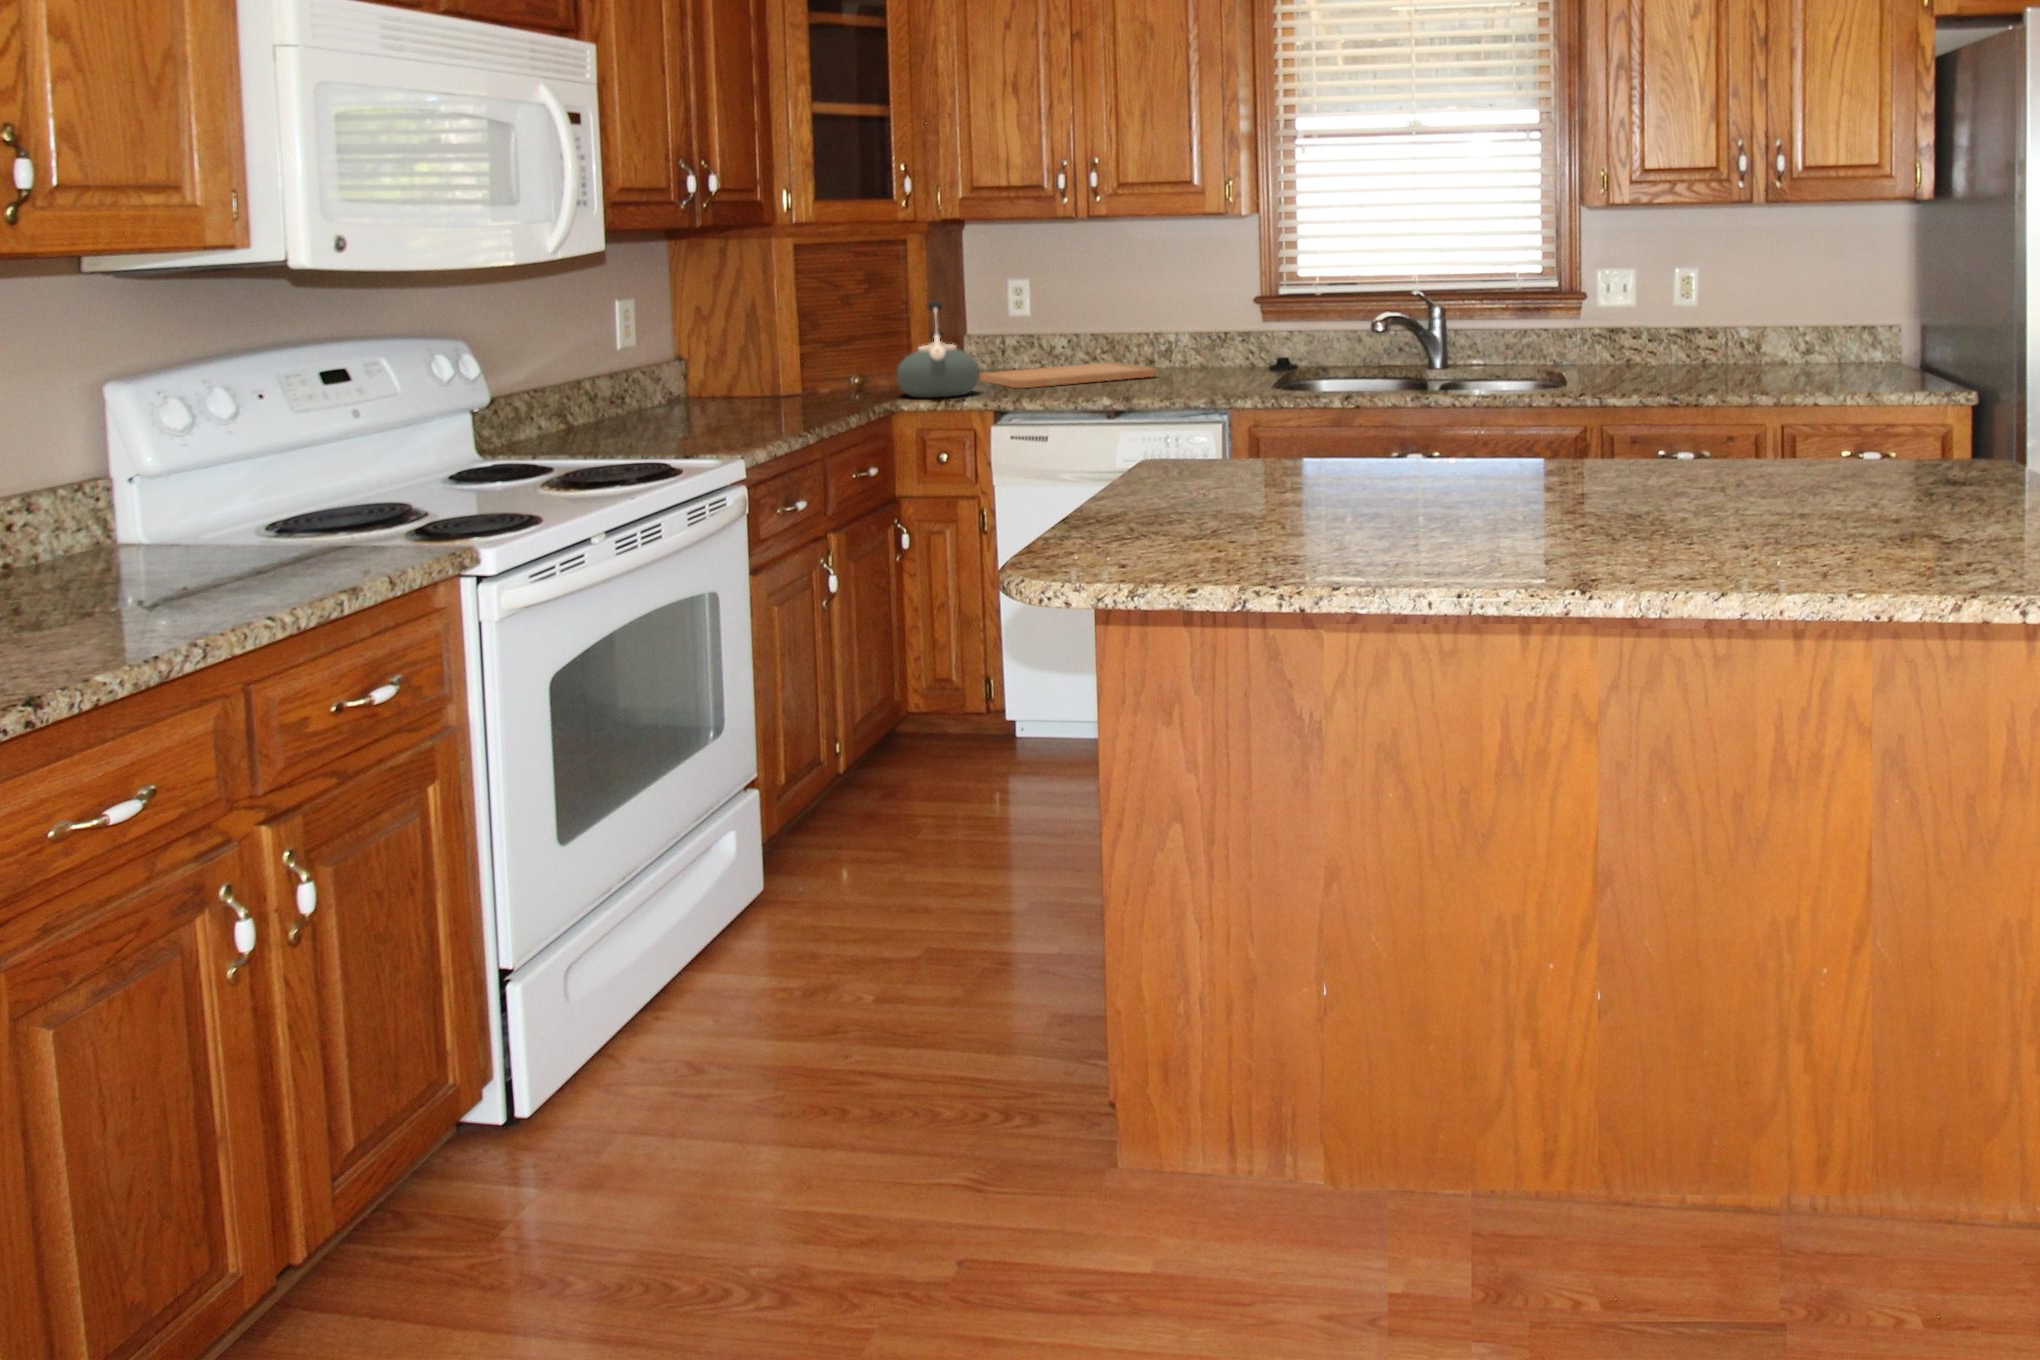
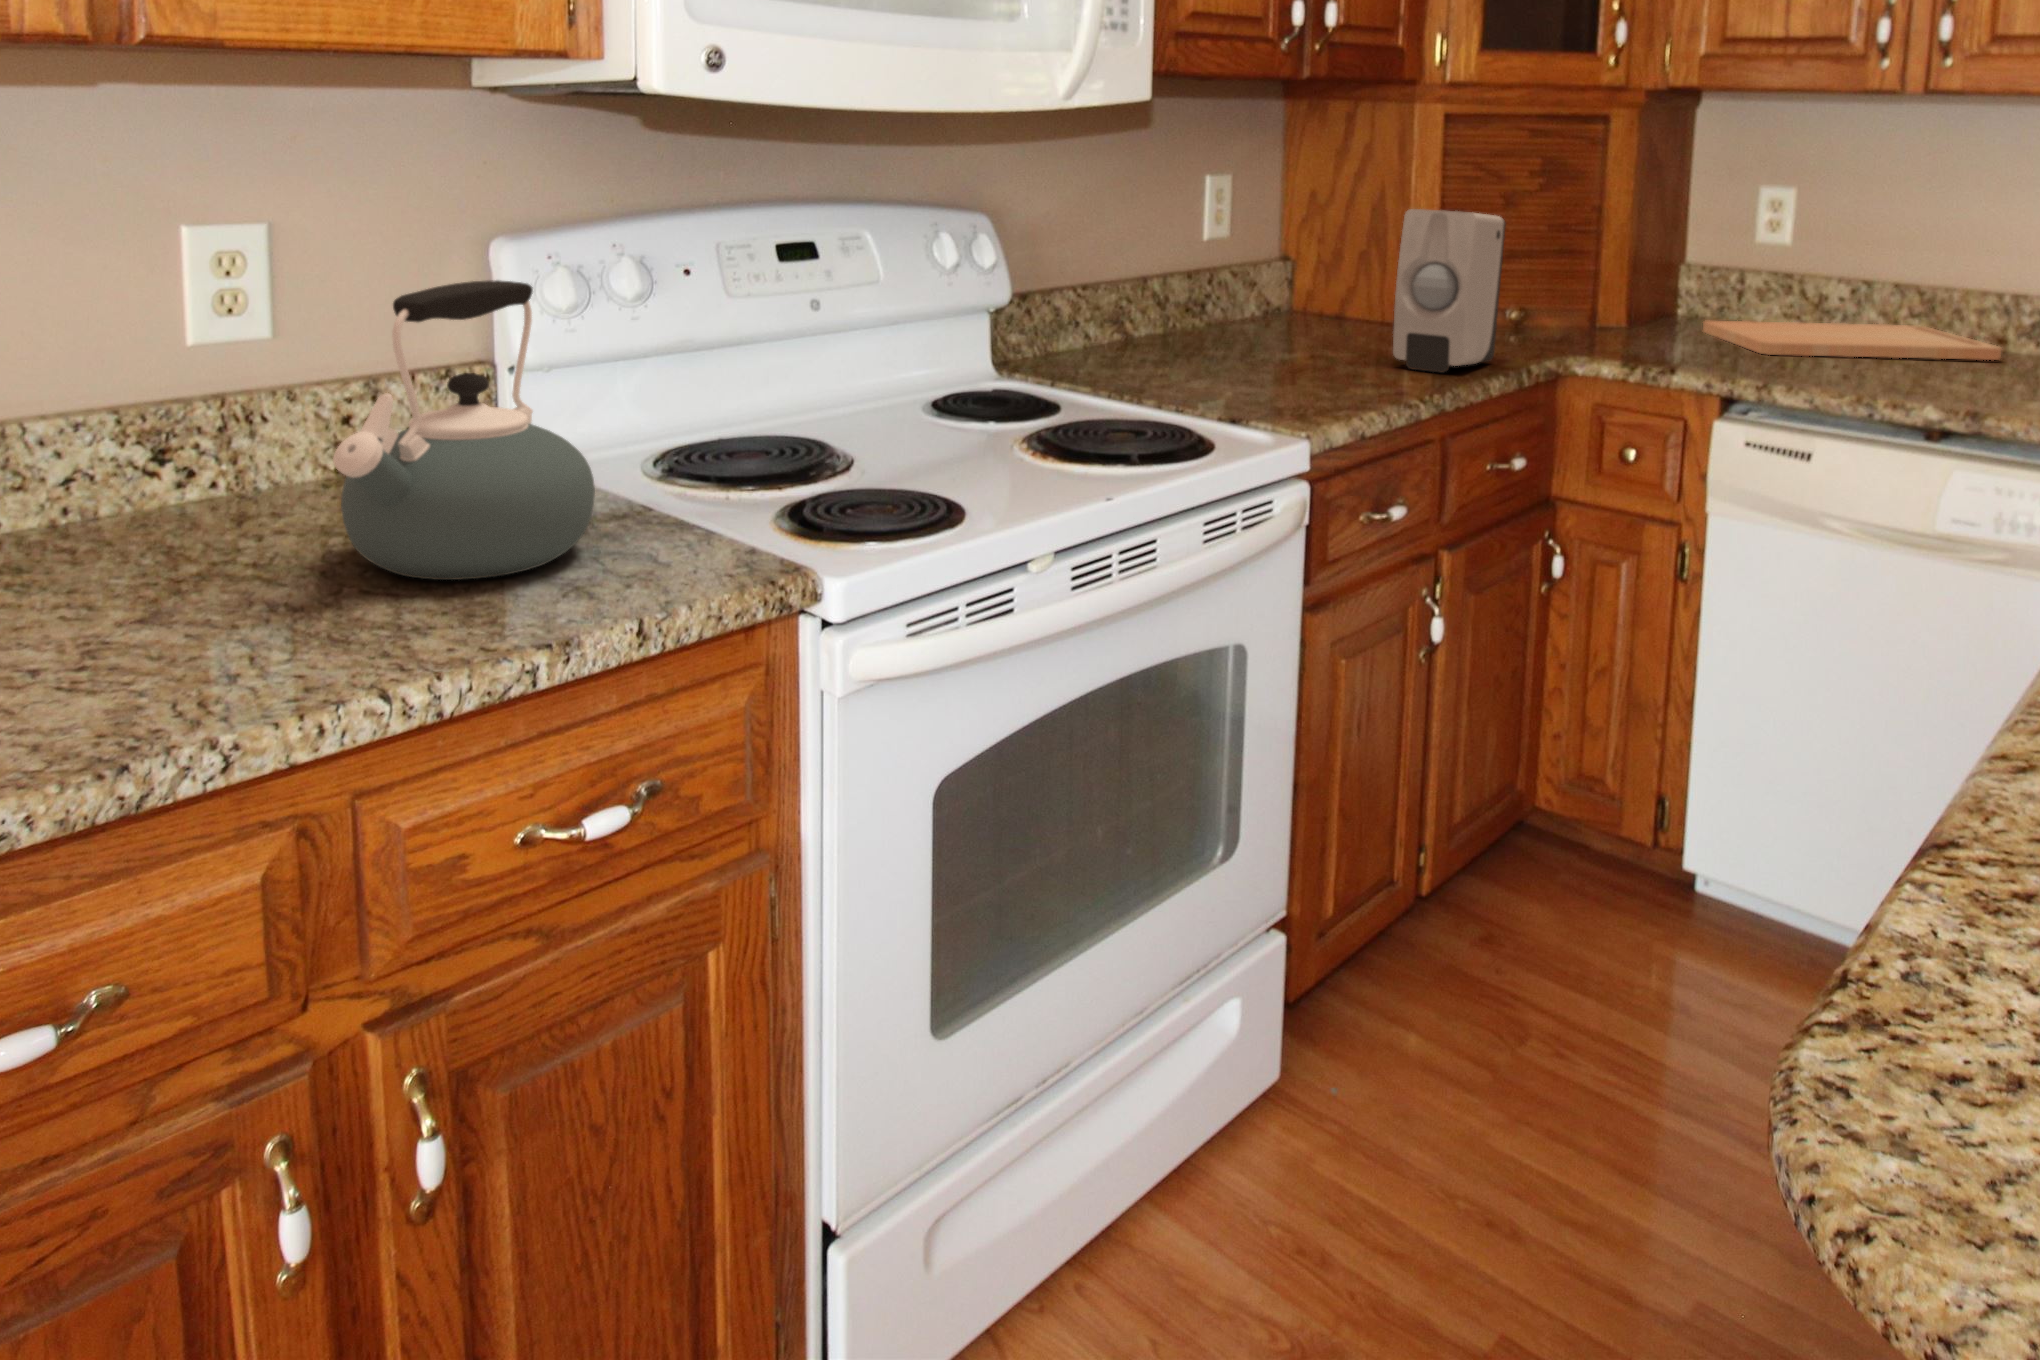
kettle: present [897,300,980,398] -> present [333,280,595,580]
soap dispenser: none [774,310,846,421] -> present [1393,209,1506,373]

